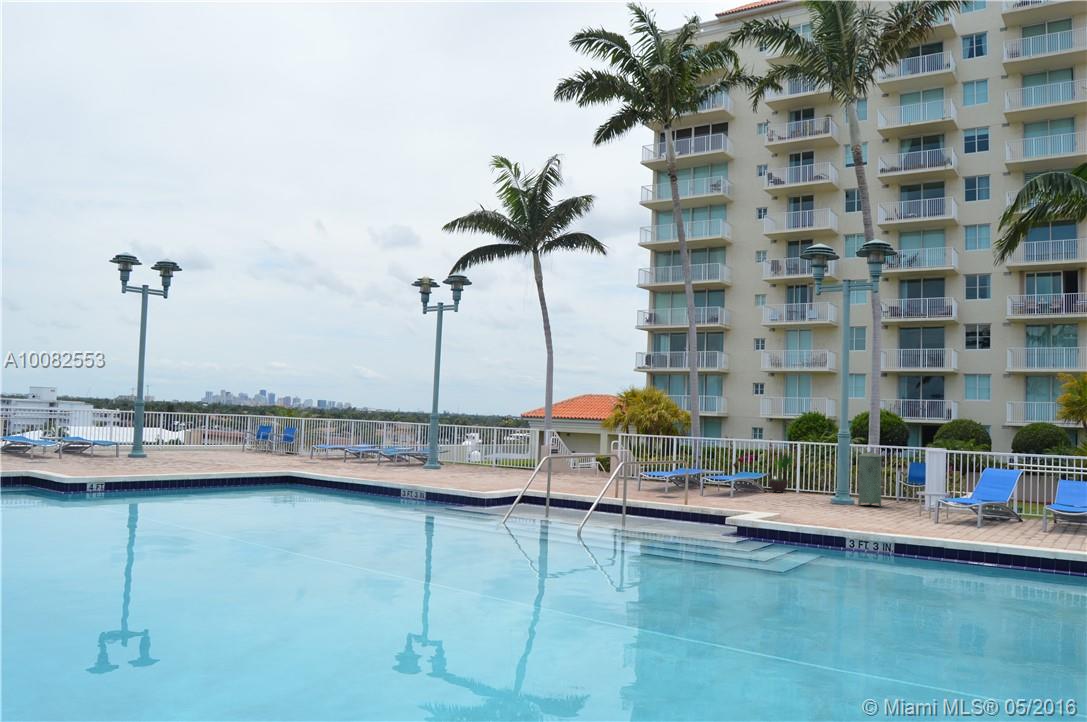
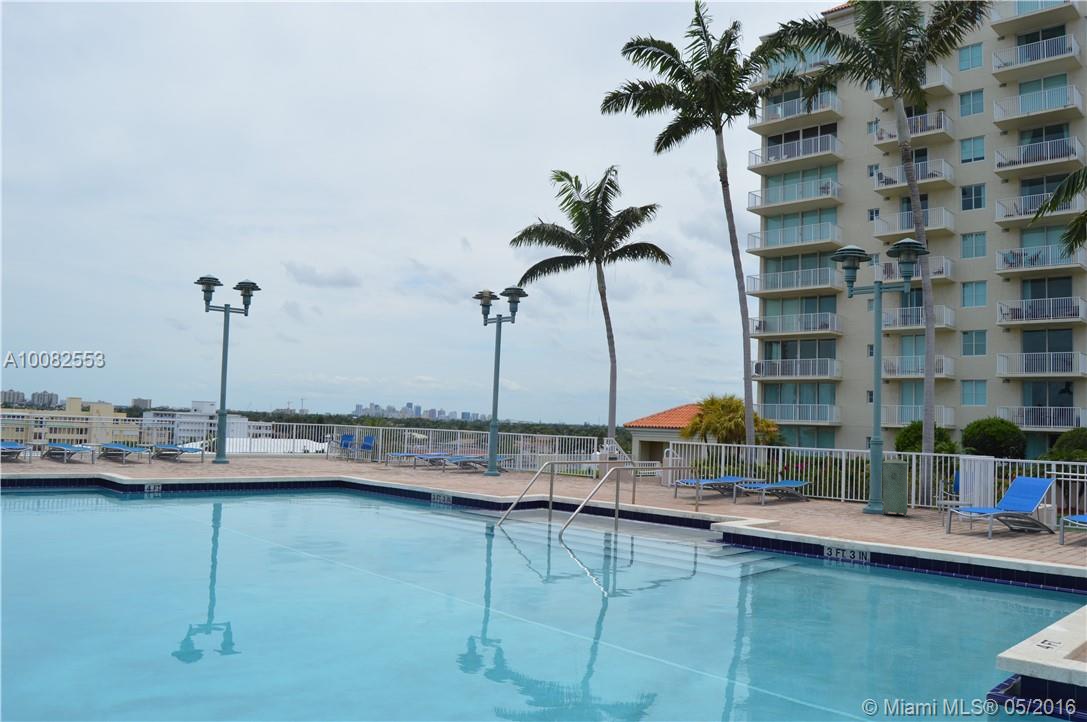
potted tree: present [769,455,793,492] -> none [805,457,831,500]

